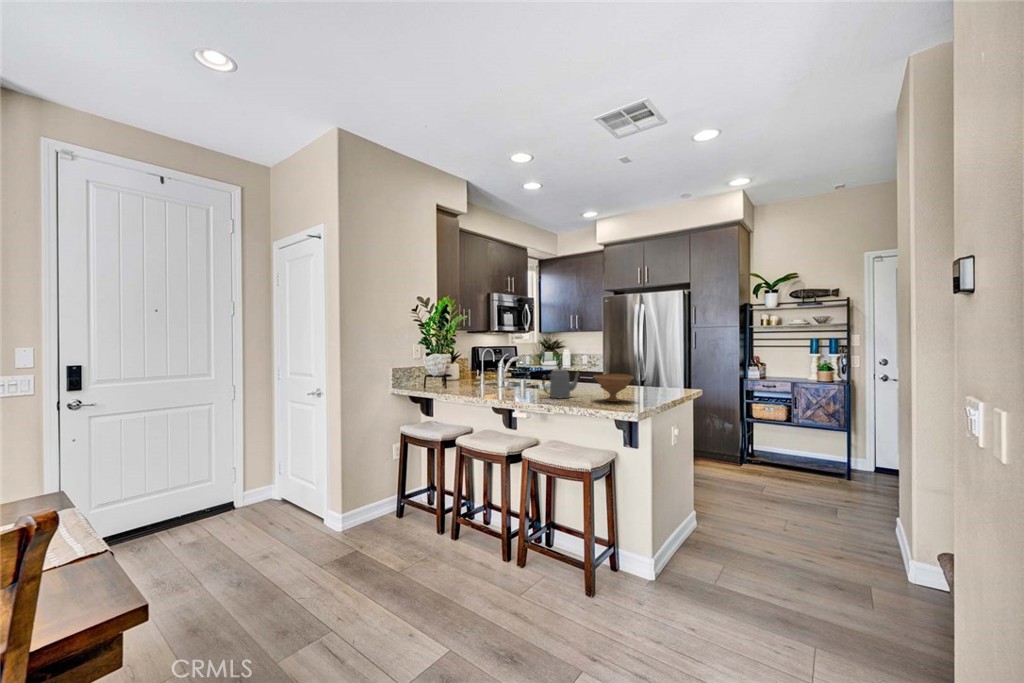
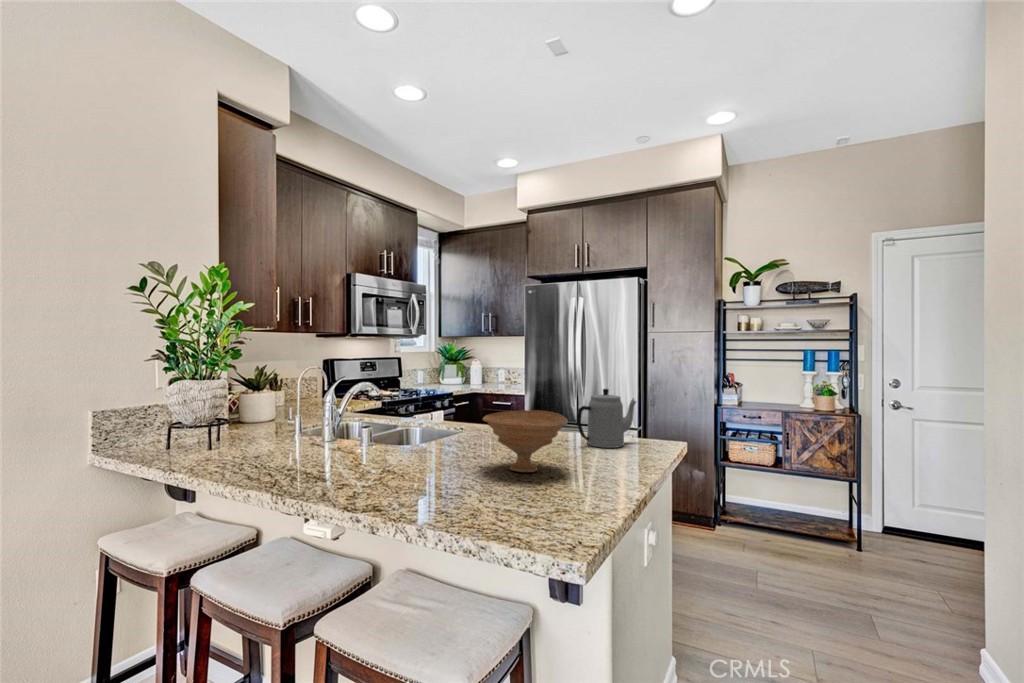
teapot: present [542,366,579,398] -> present [577,389,636,448]

